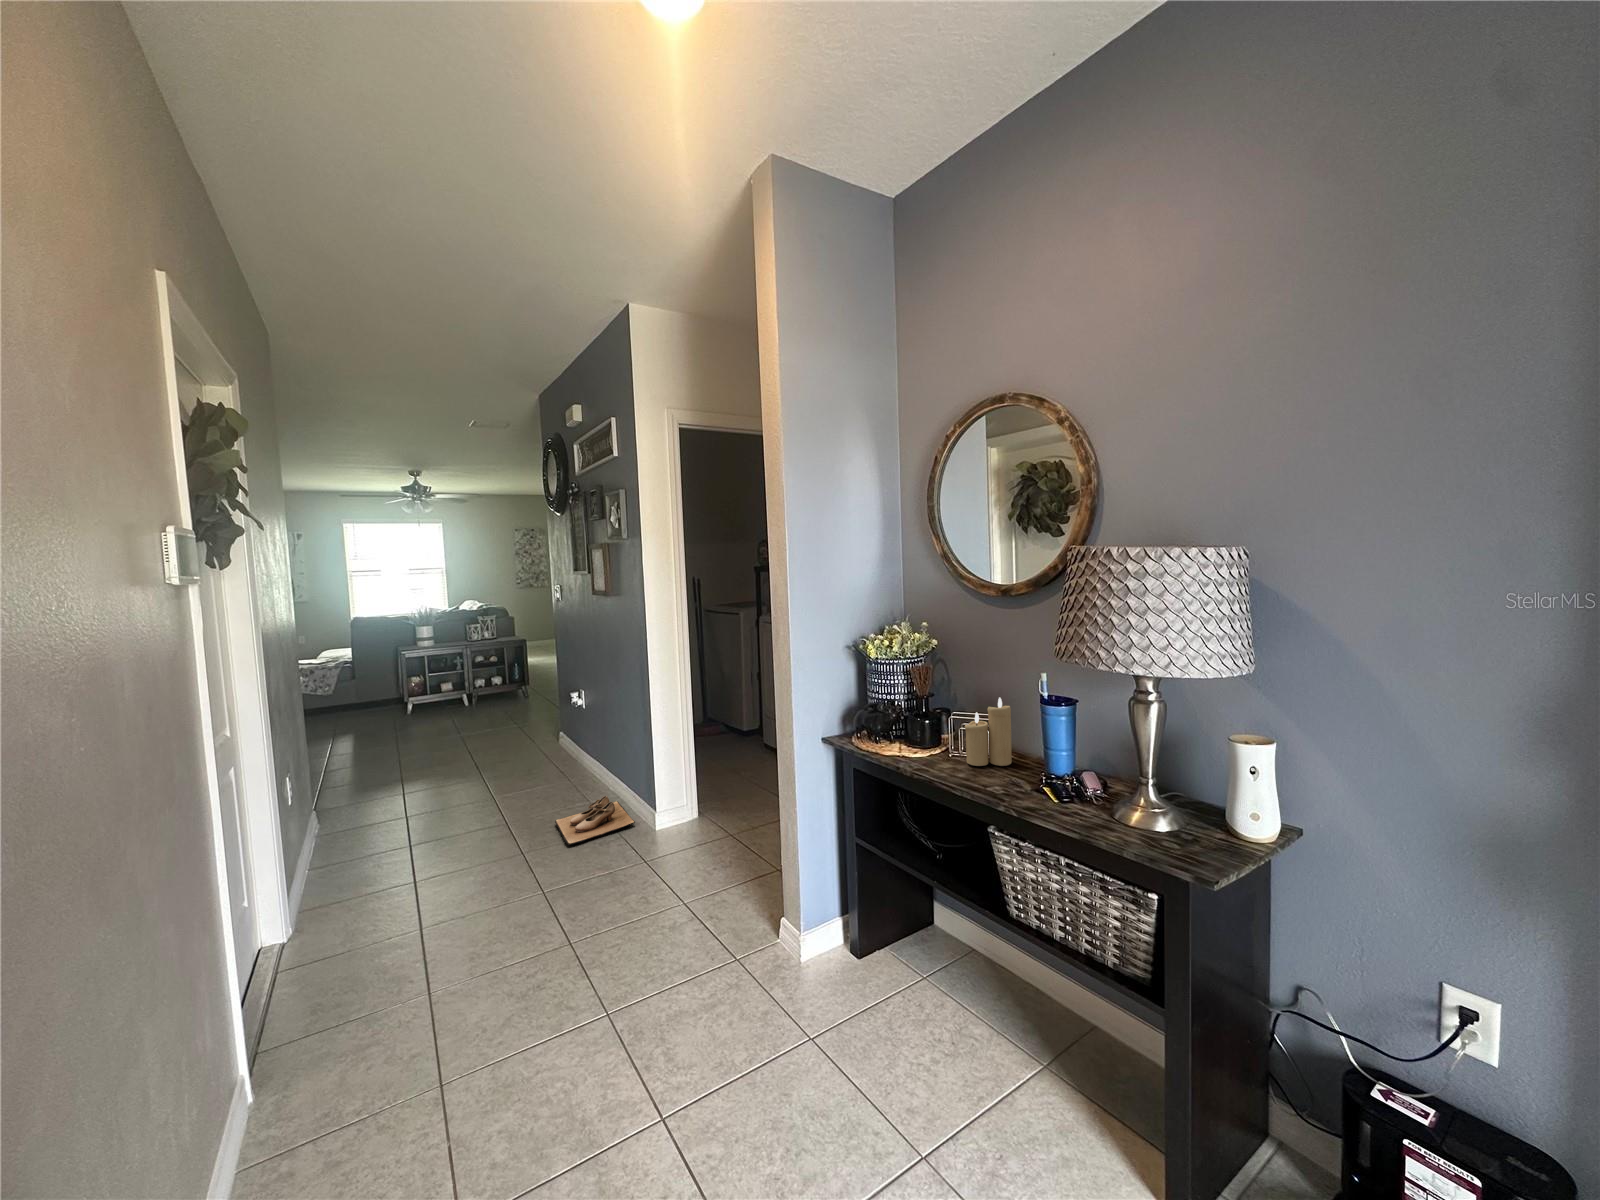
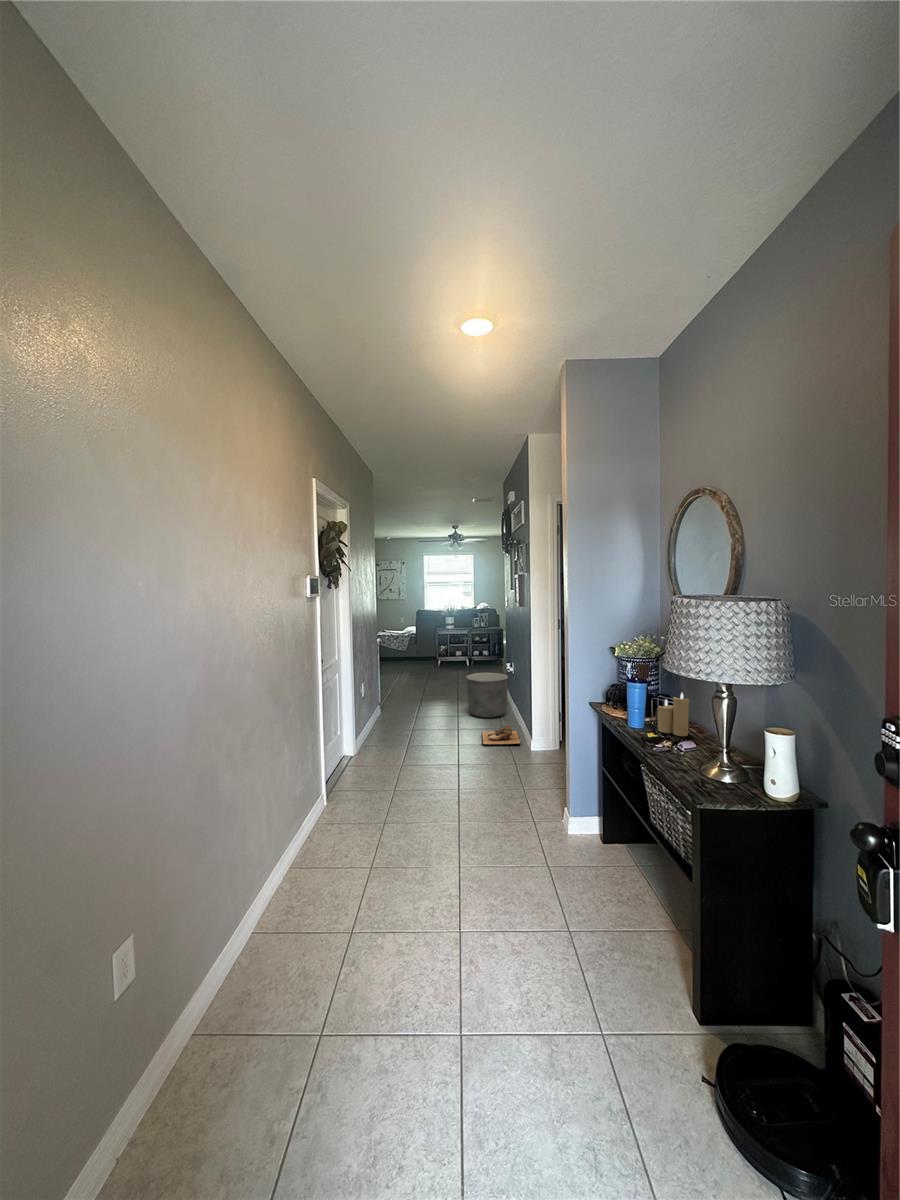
planter: none [500,711,580,793] -> present [466,673,508,718]

